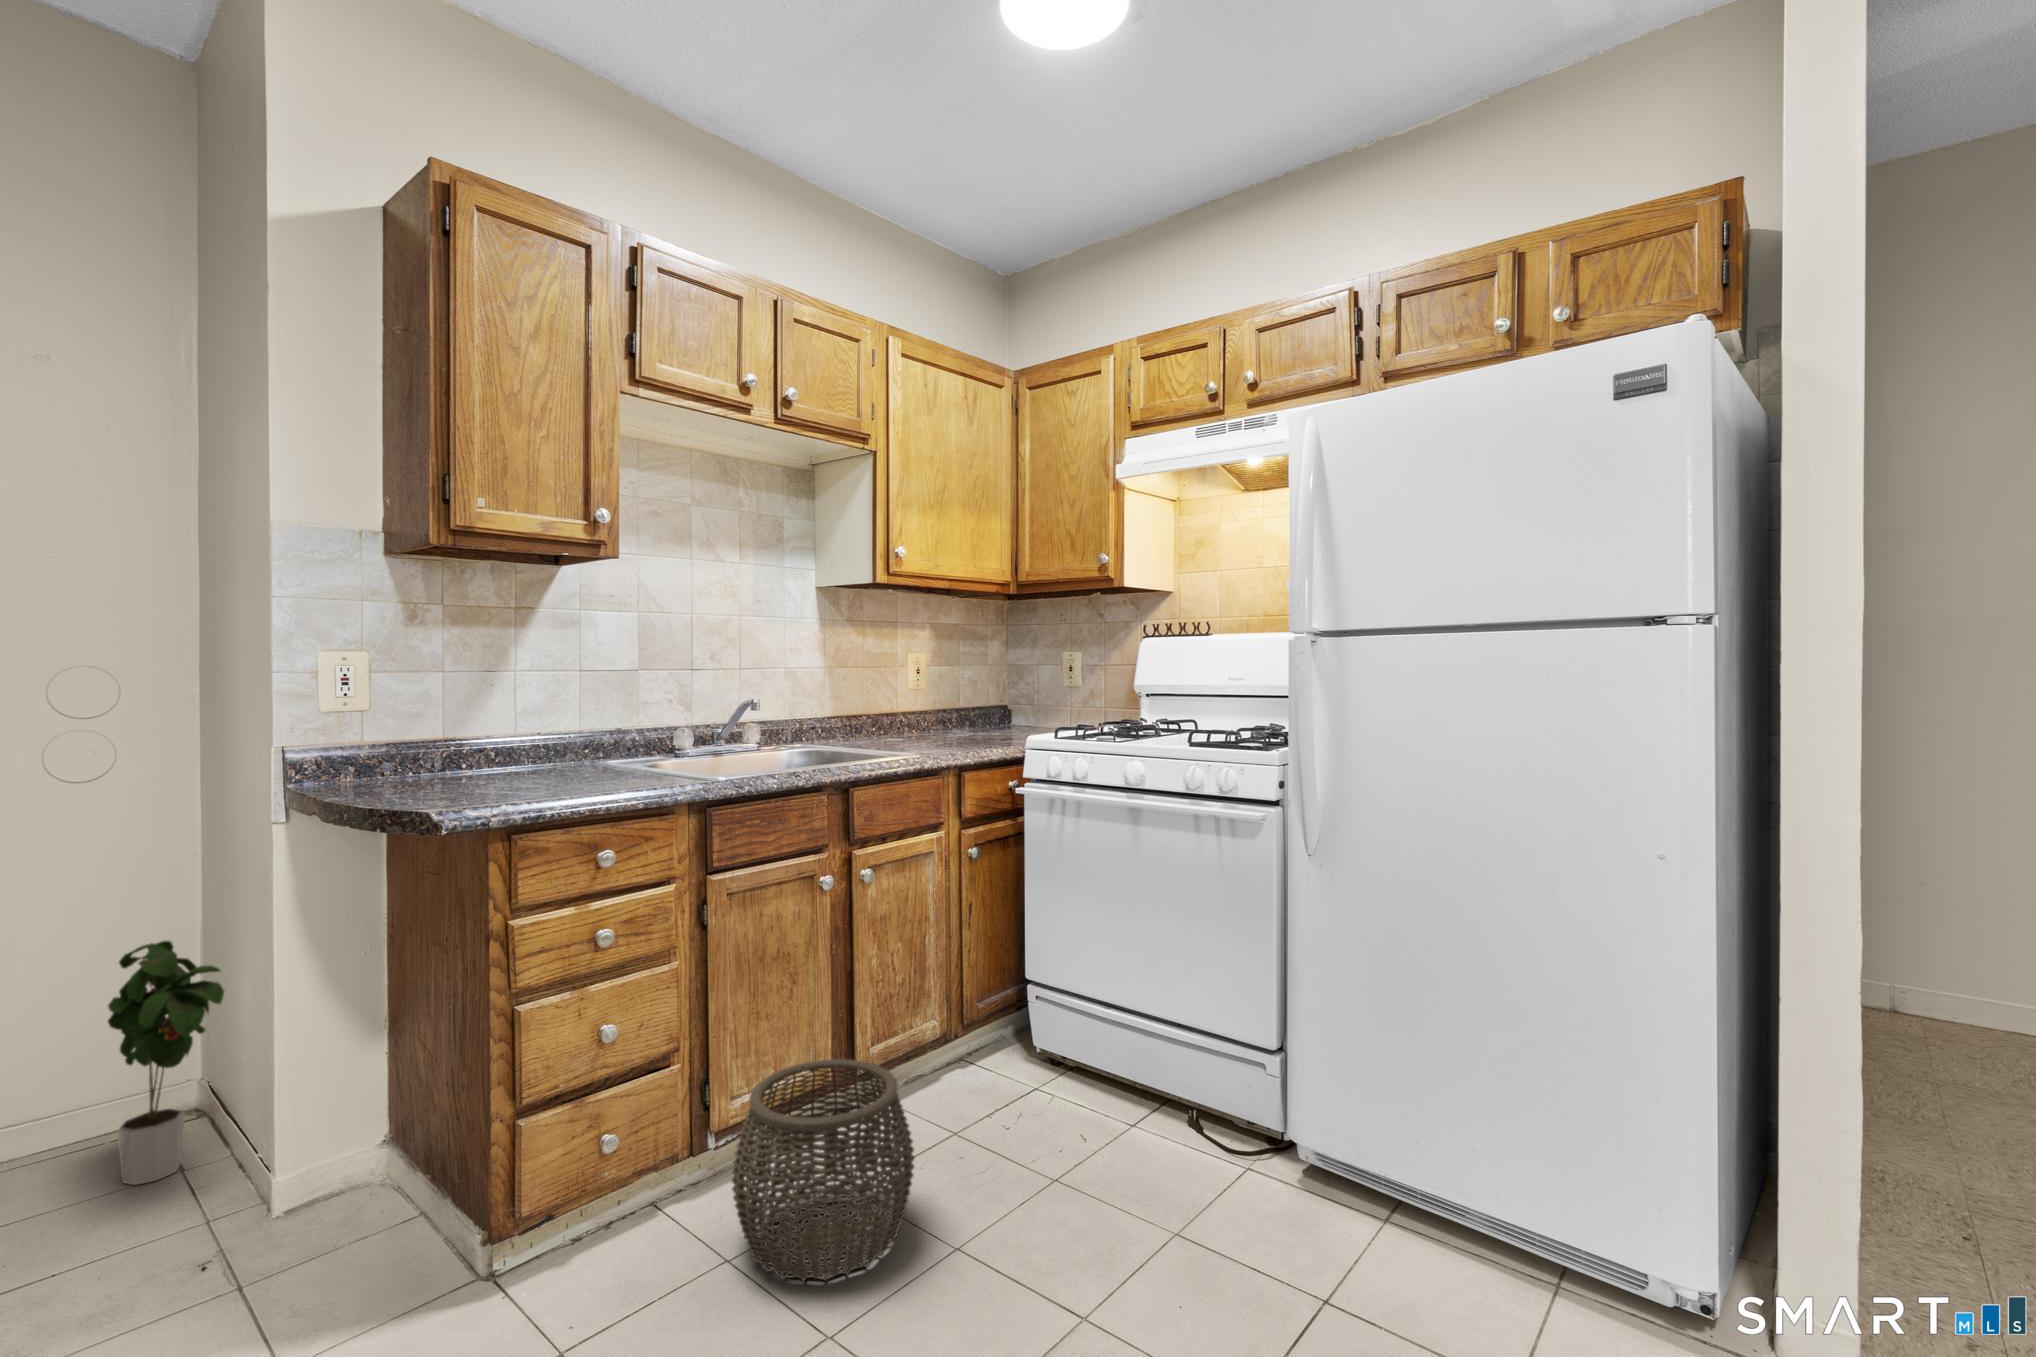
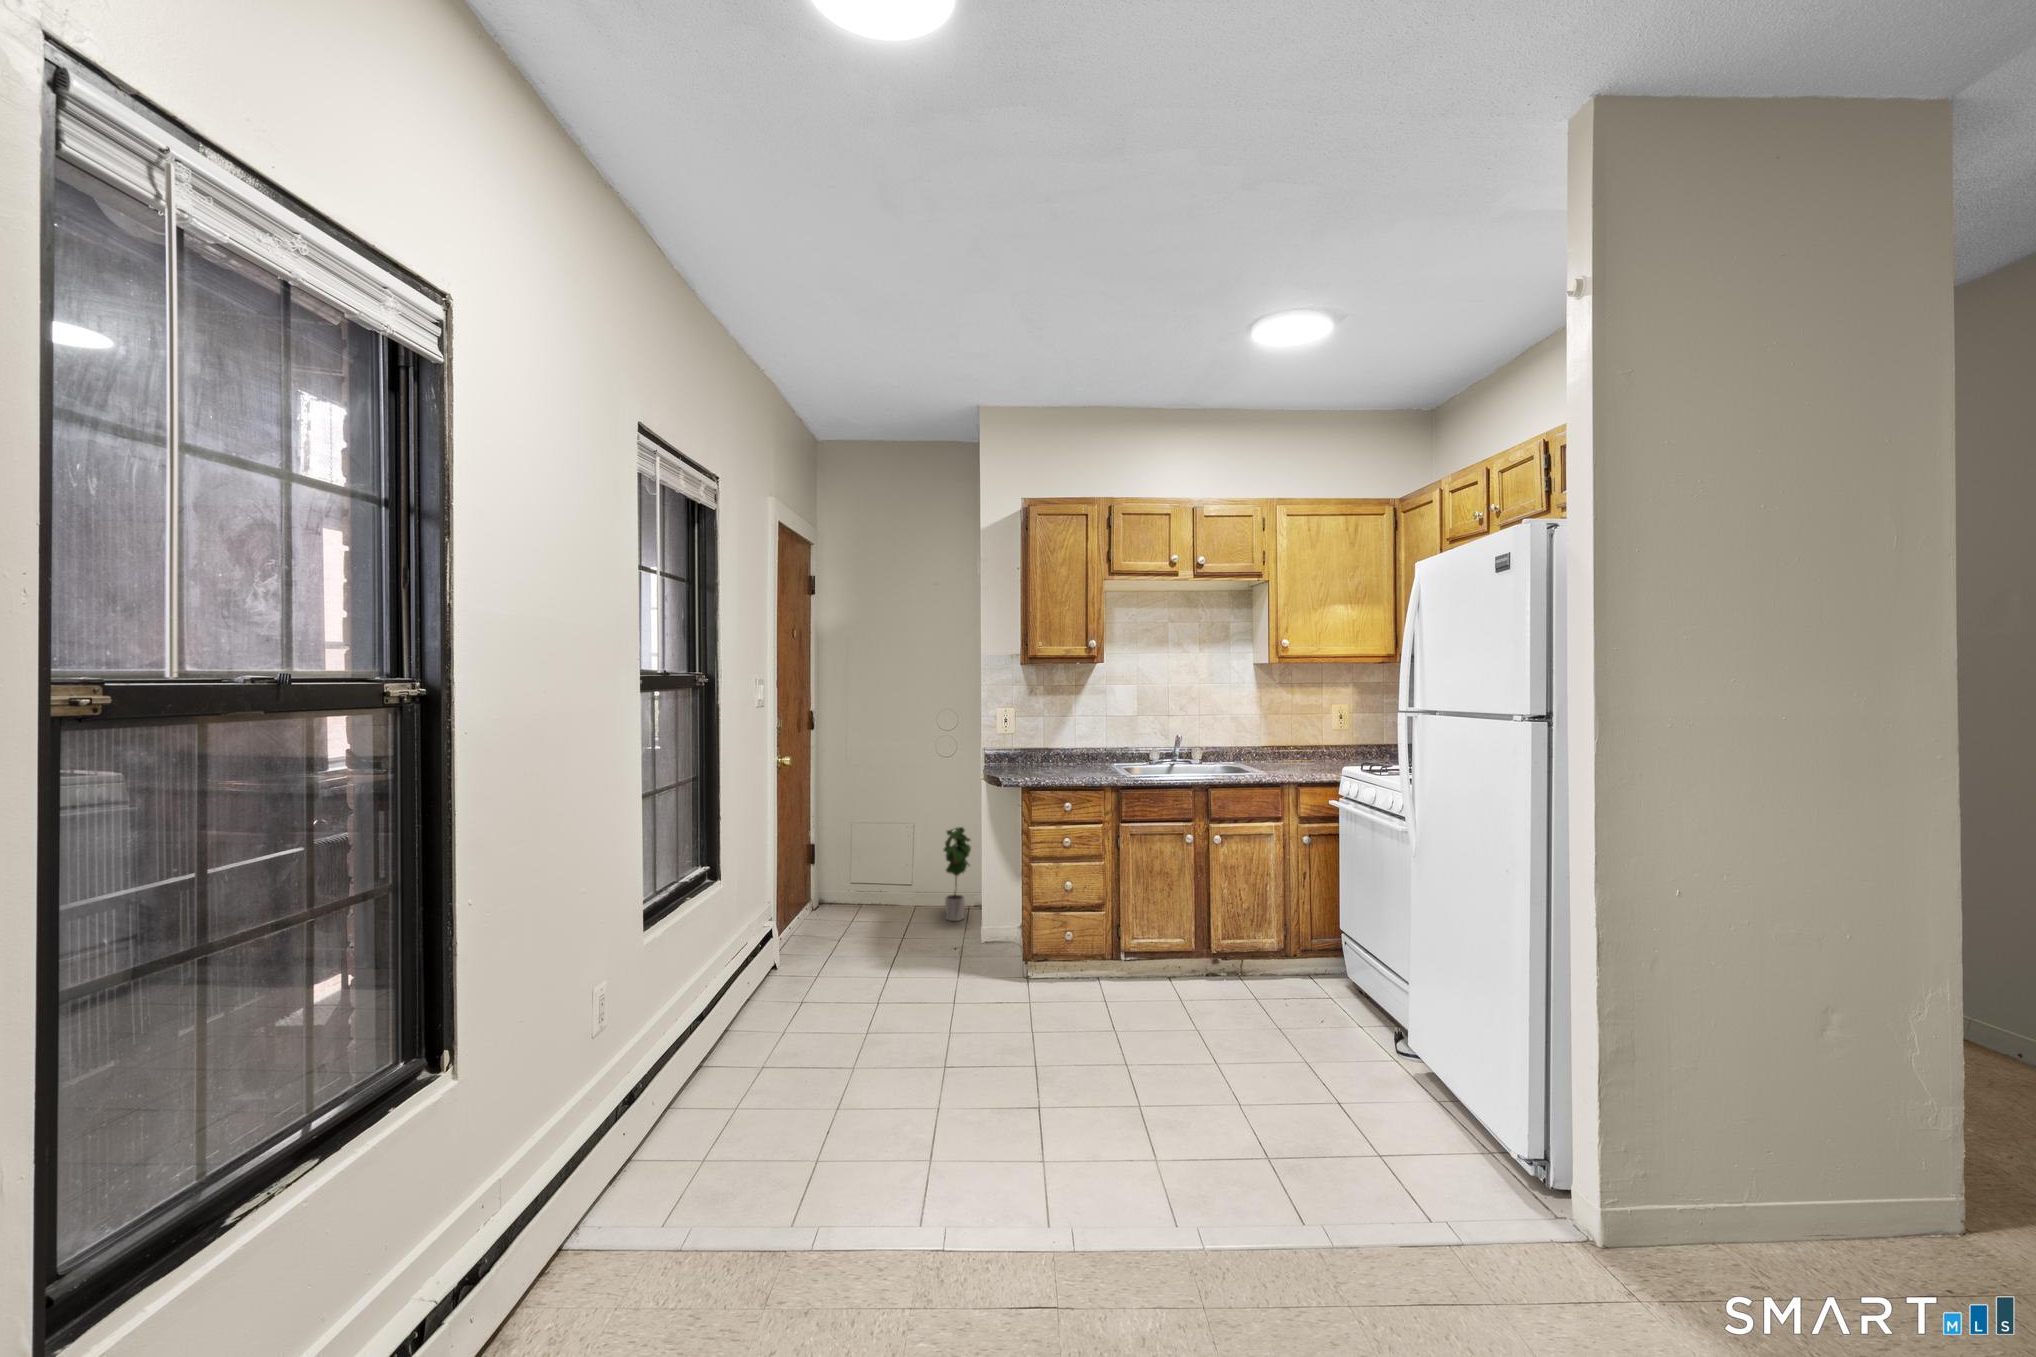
woven basket: present [732,1059,914,1282] -> none [1101,923,1190,1020]

